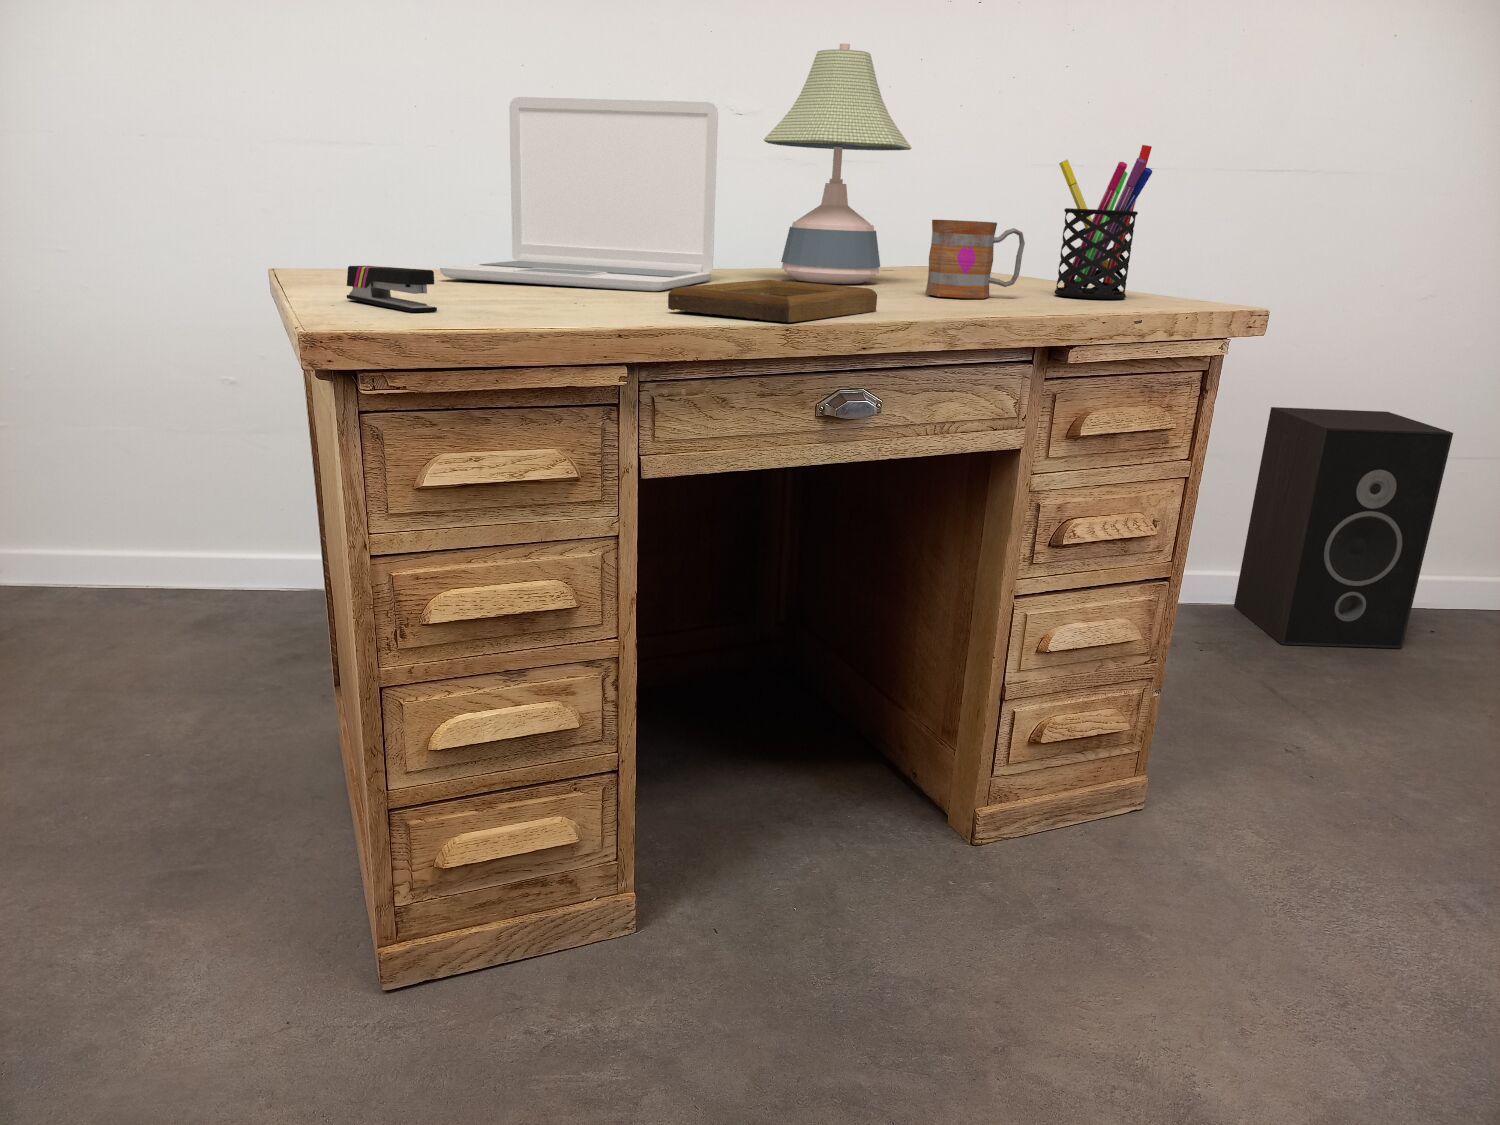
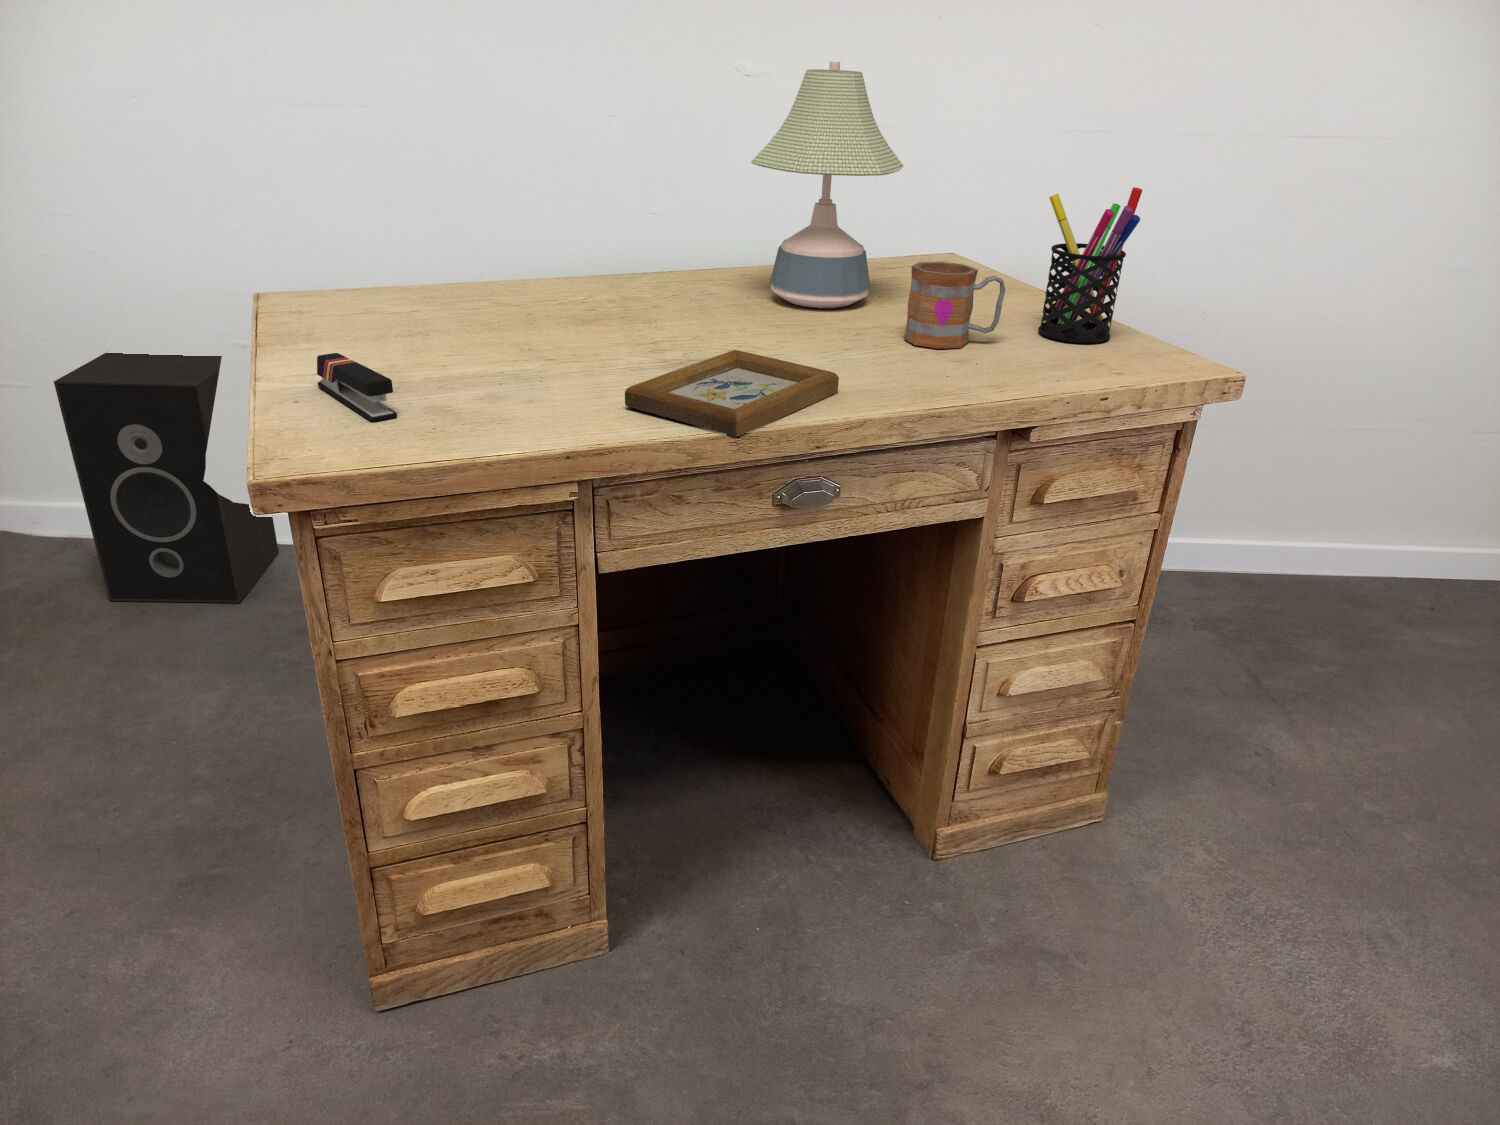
laptop: present [440,97,718,292] -> none [426,116,703,342]
speaker: present [1234,407,1453,648] -> present [54,353,279,603]

